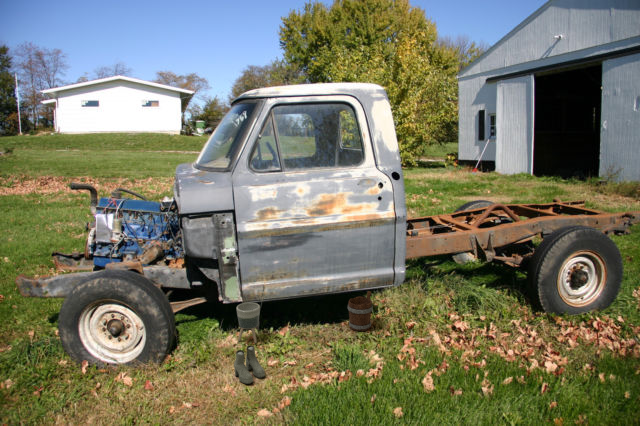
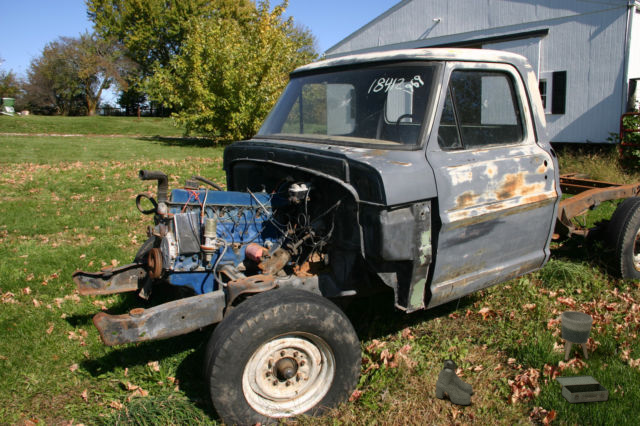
bucket: present [348,291,373,331] -> none [471,281,501,325]
planter: present [236,303,260,343] -> present [561,311,593,360]
toolbox: none [329,378,369,406] -> present [555,375,608,403]

